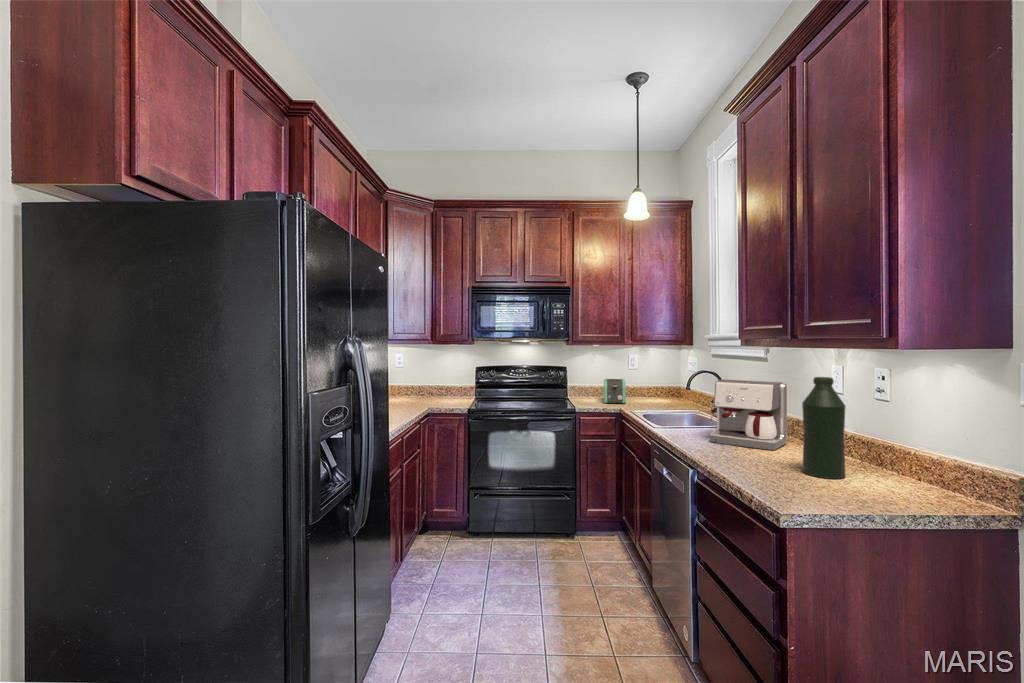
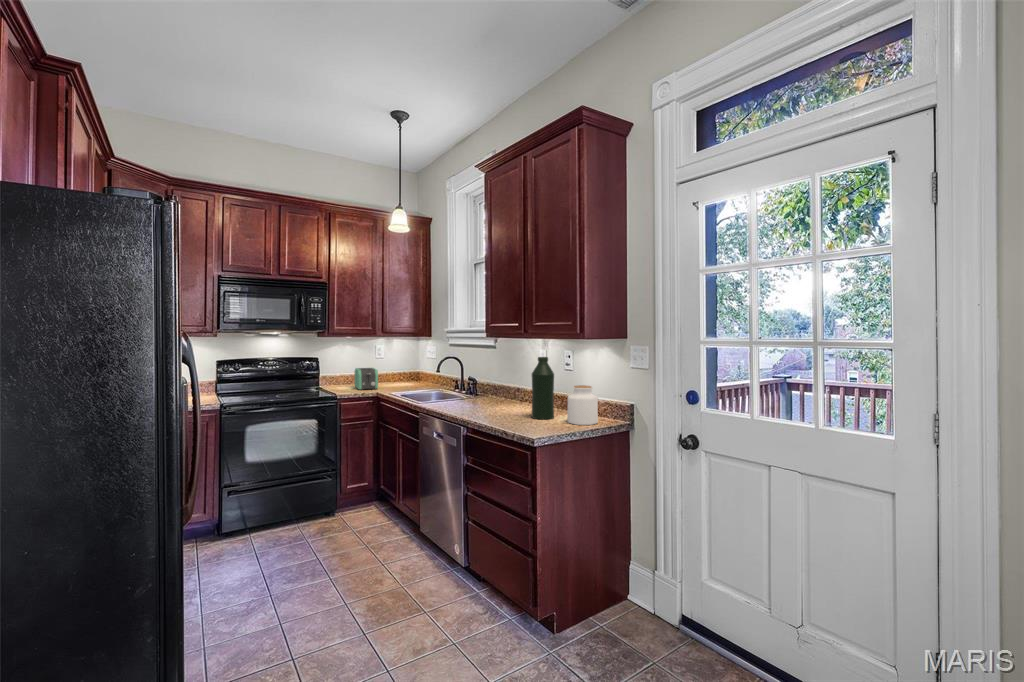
coffee maker: present [710,379,787,451] -> none [465,362,513,409]
jar: none [867,429,935,504] -> present [567,385,598,425]

